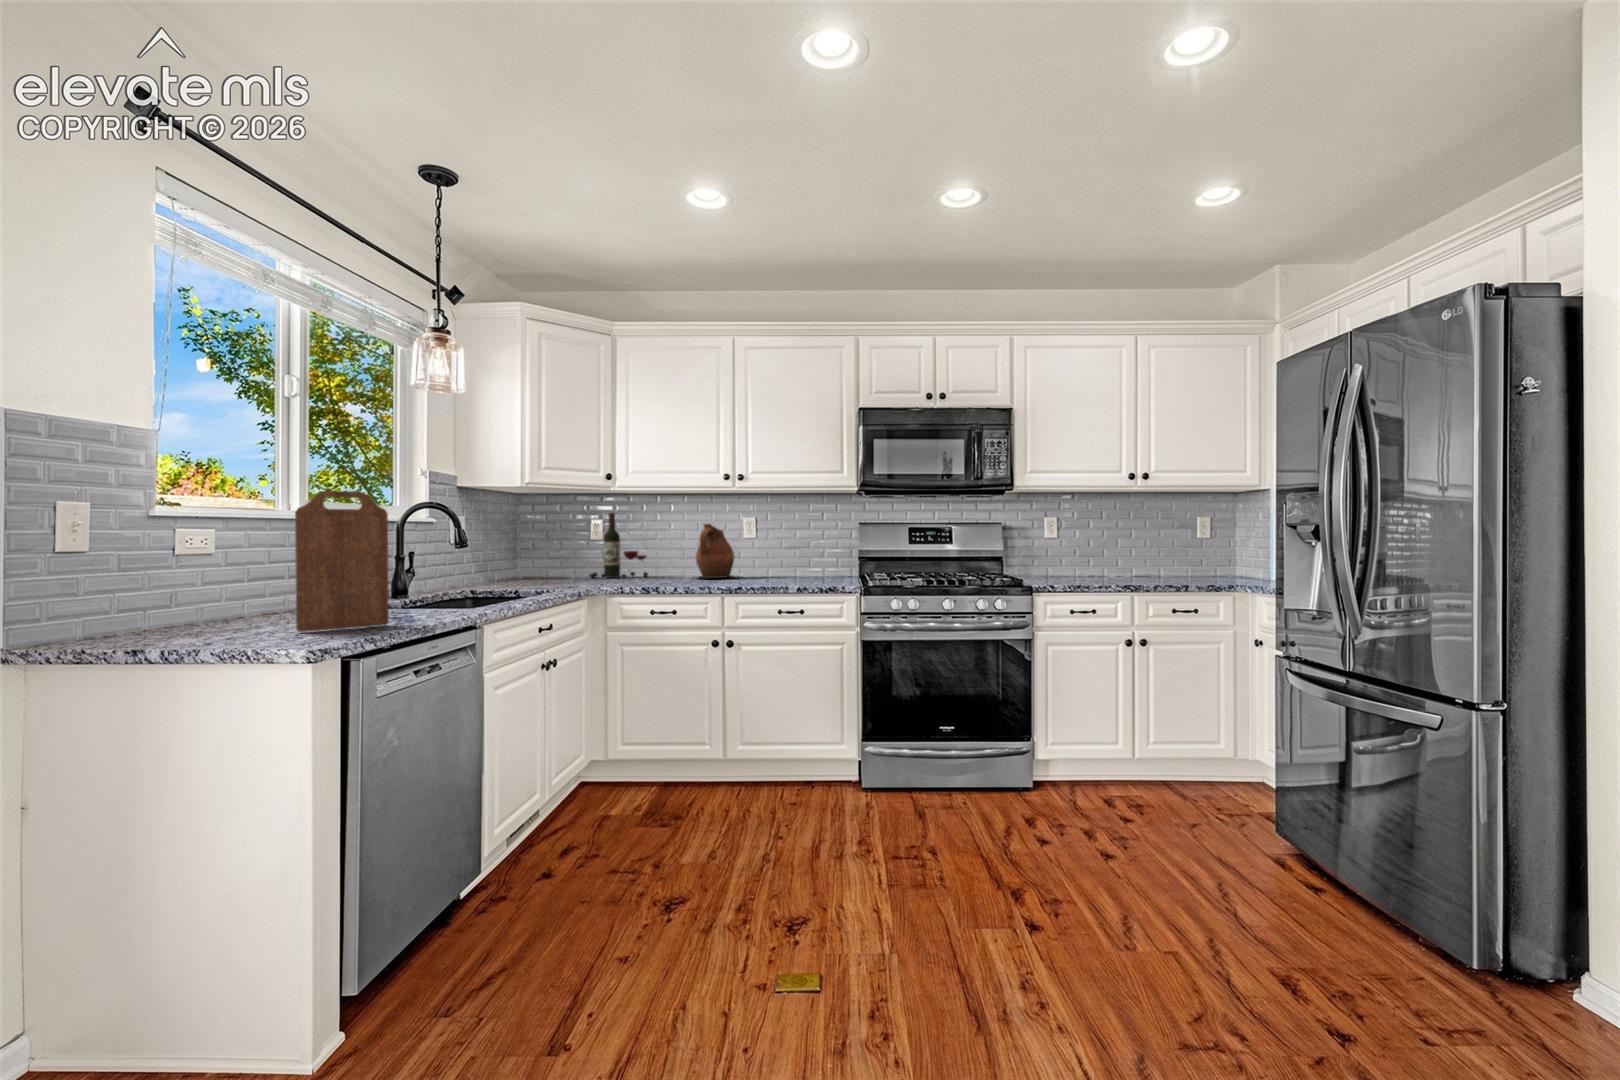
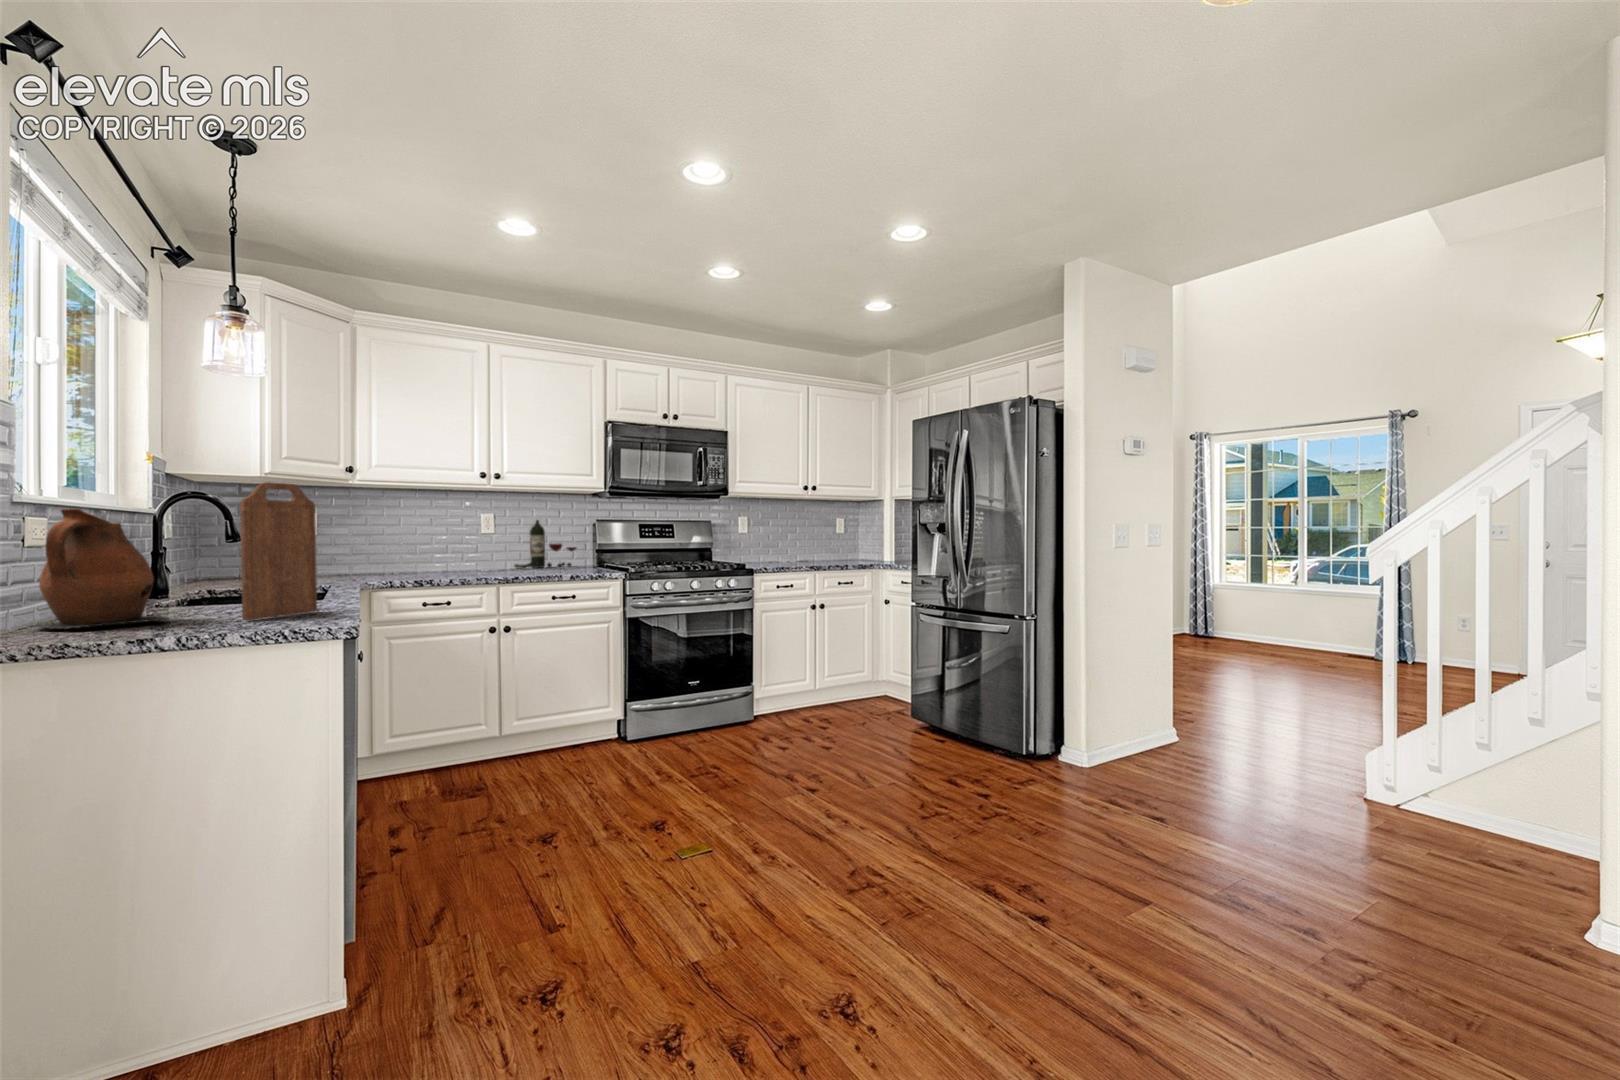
wine bottle: present [589,513,648,578] -> present [515,520,576,569]
ceramic pitcher: present [696,524,734,578] -> present [35,509,169,629]

